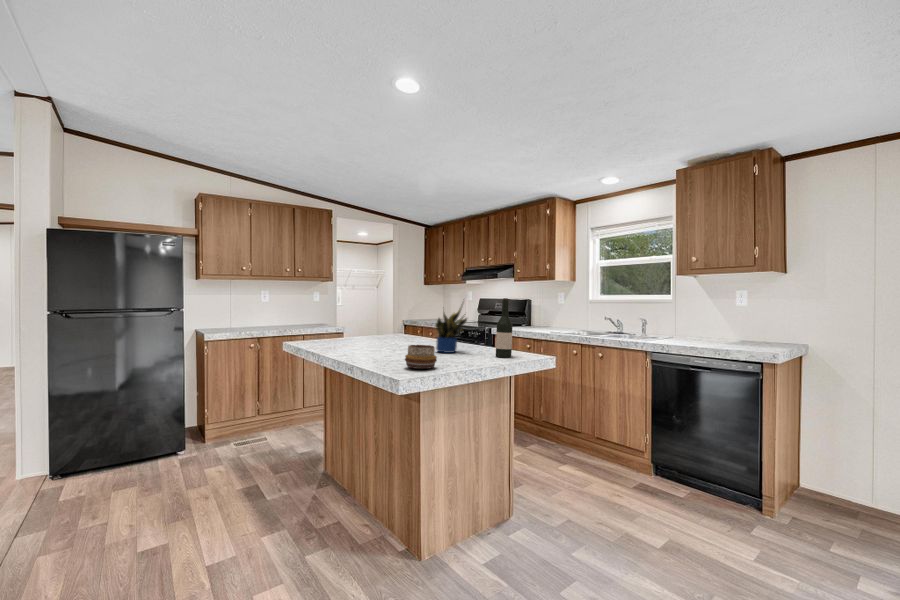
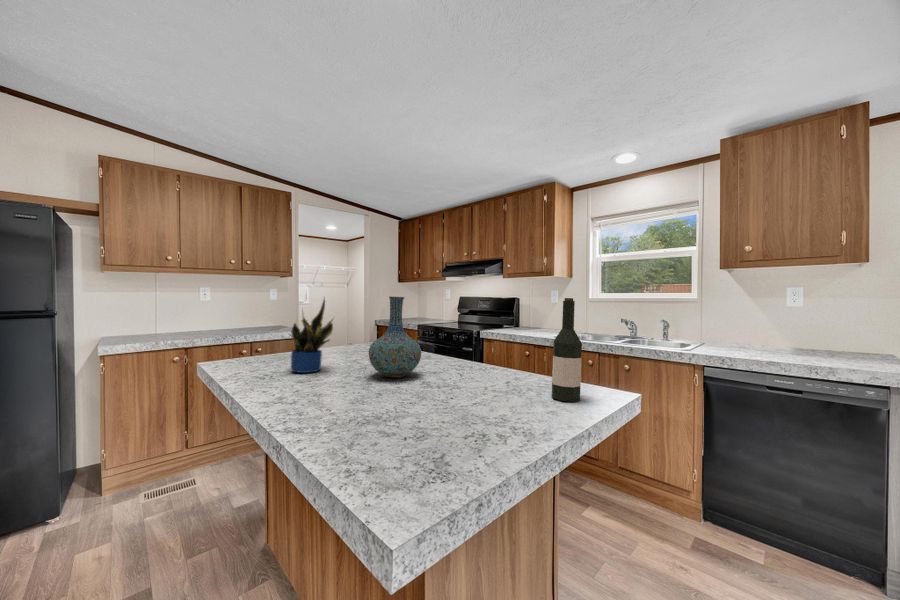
vase: none [392,298,426,349] -> present [369,297,421,378]
potted plant: present [435,305,467,353] -> present [290,300,333,373]
decorative bowl: present [405,345,437,369] -> none [405,399,478,466]

